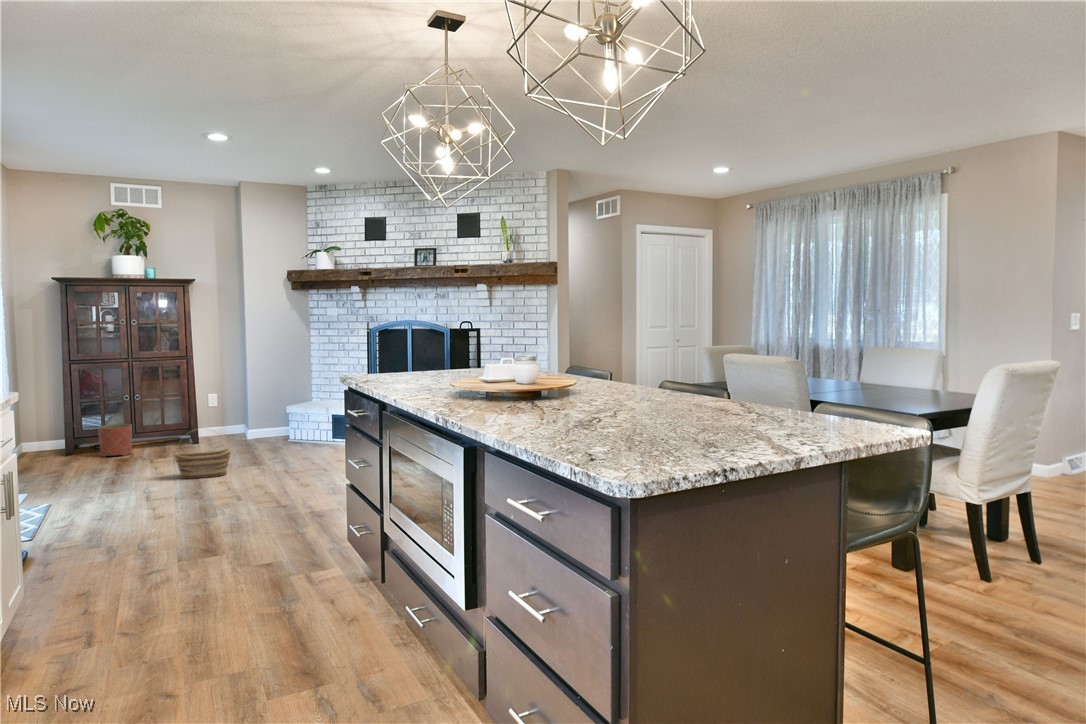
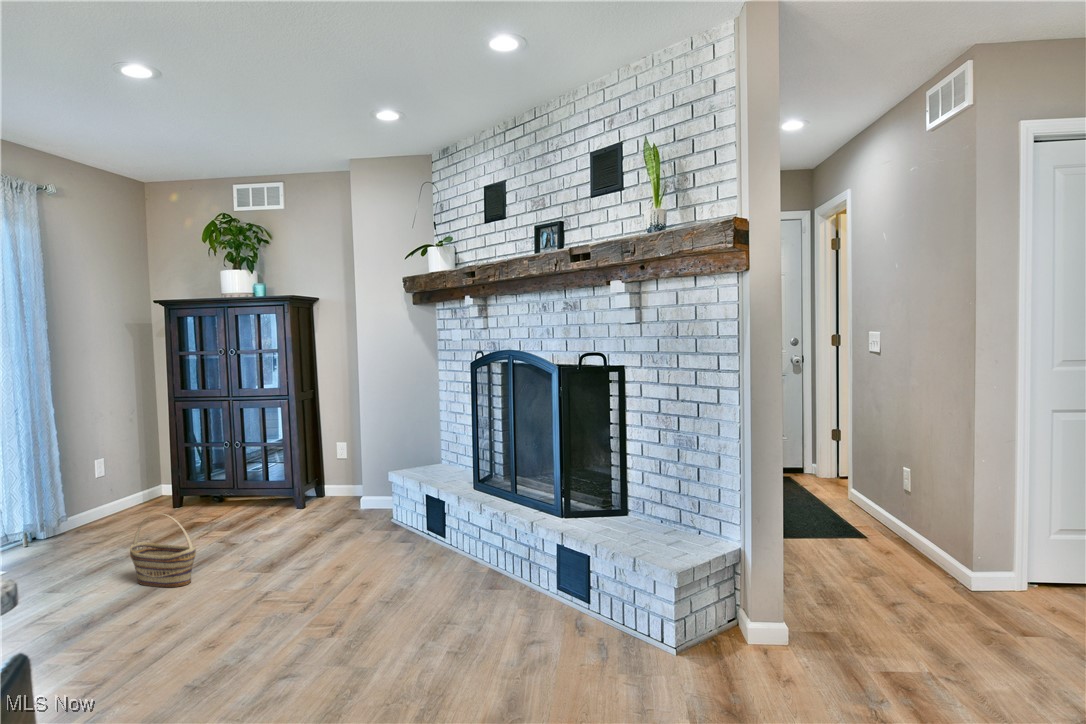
planter: present [98,424,132,457] -> none [181,476,220,518]

